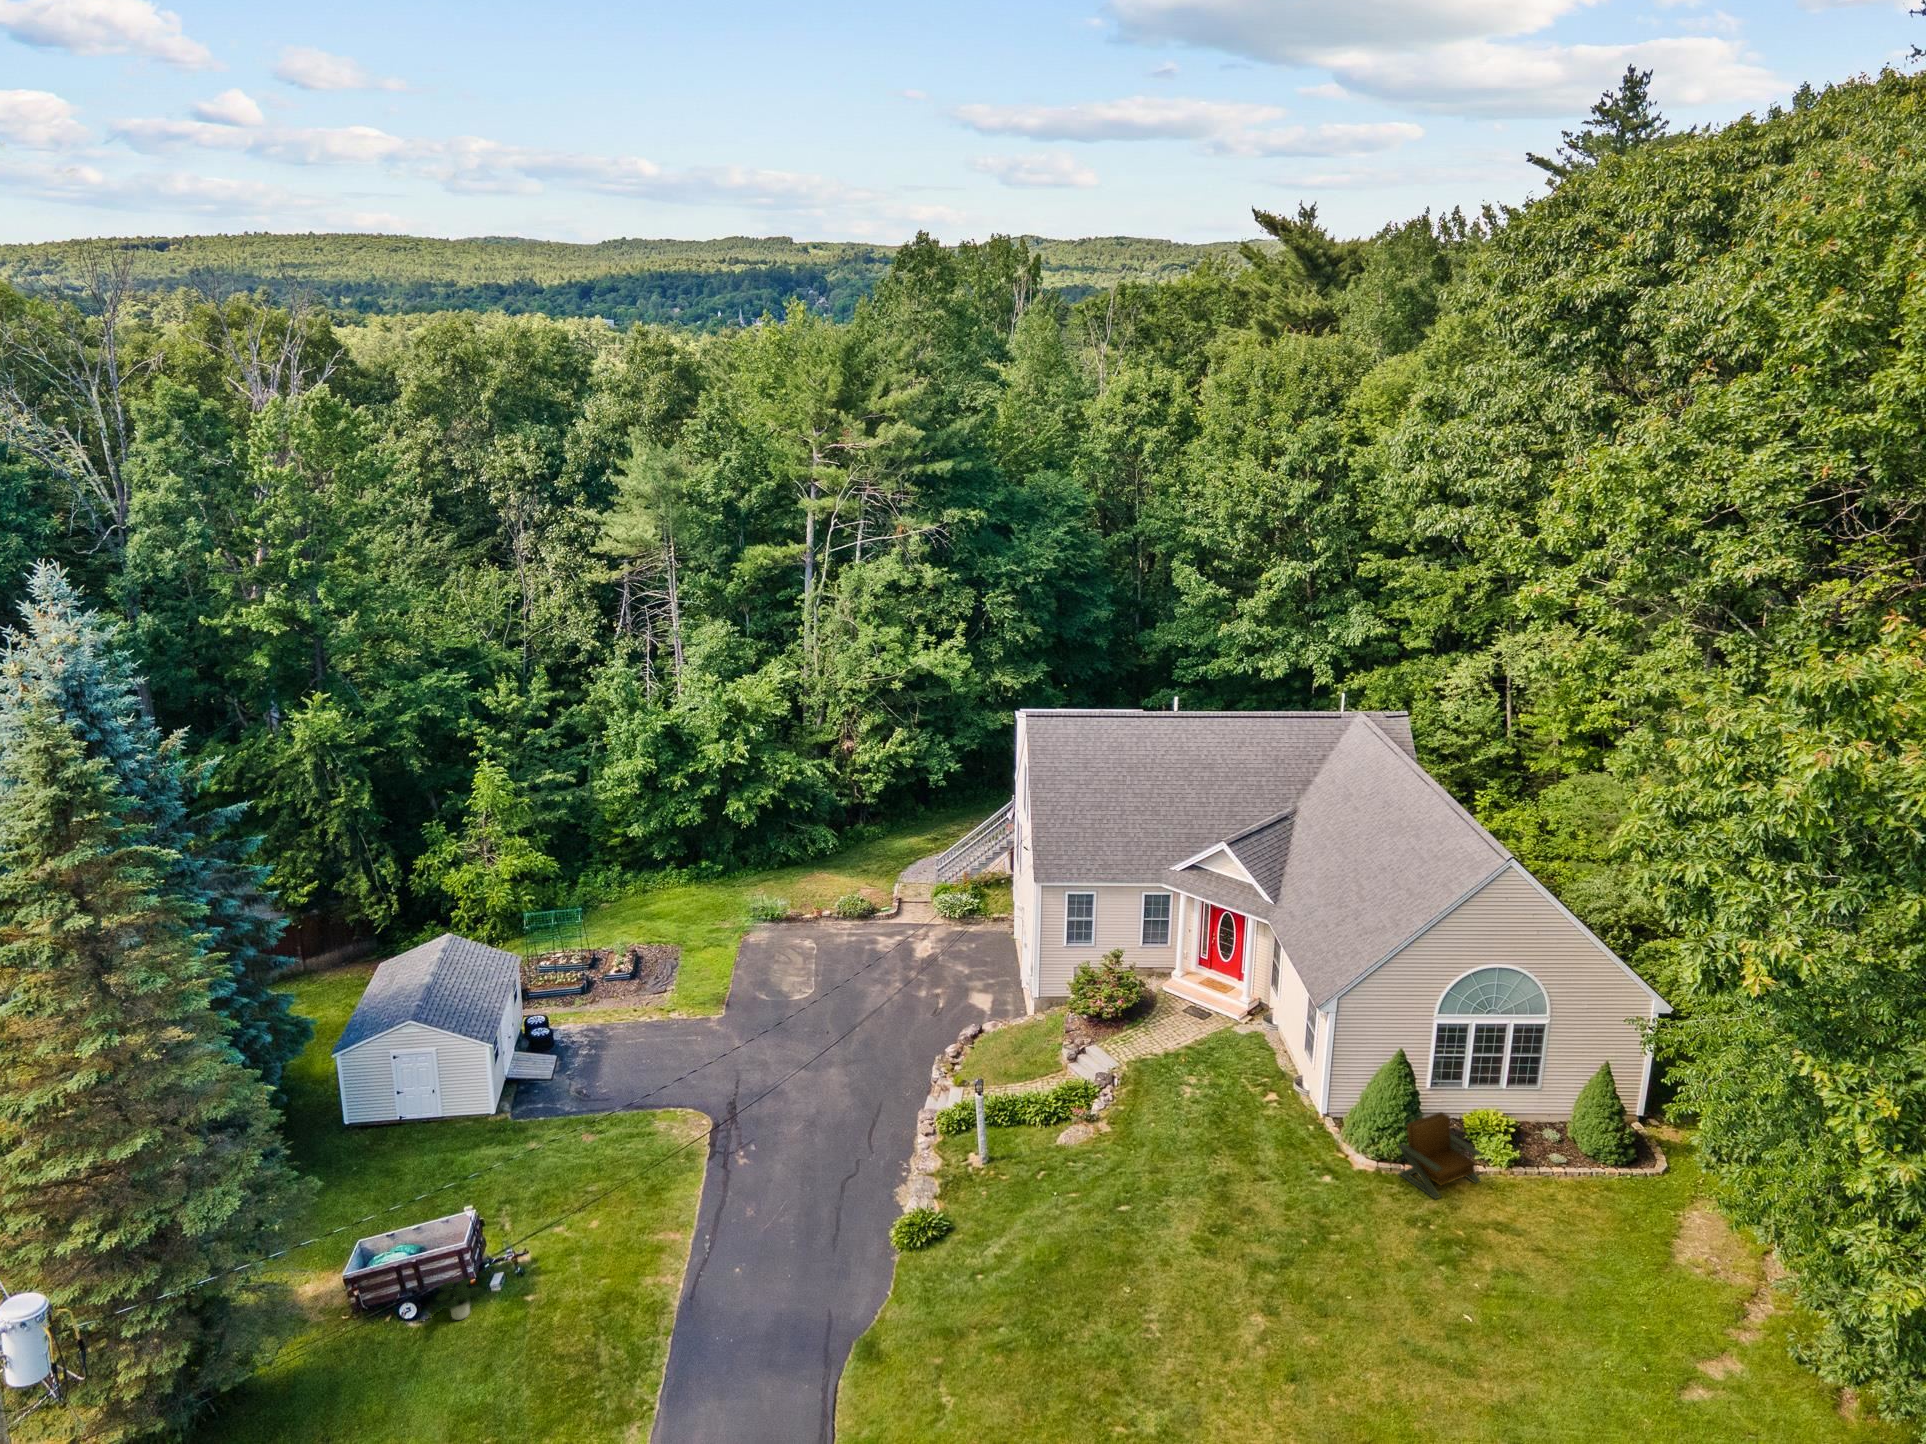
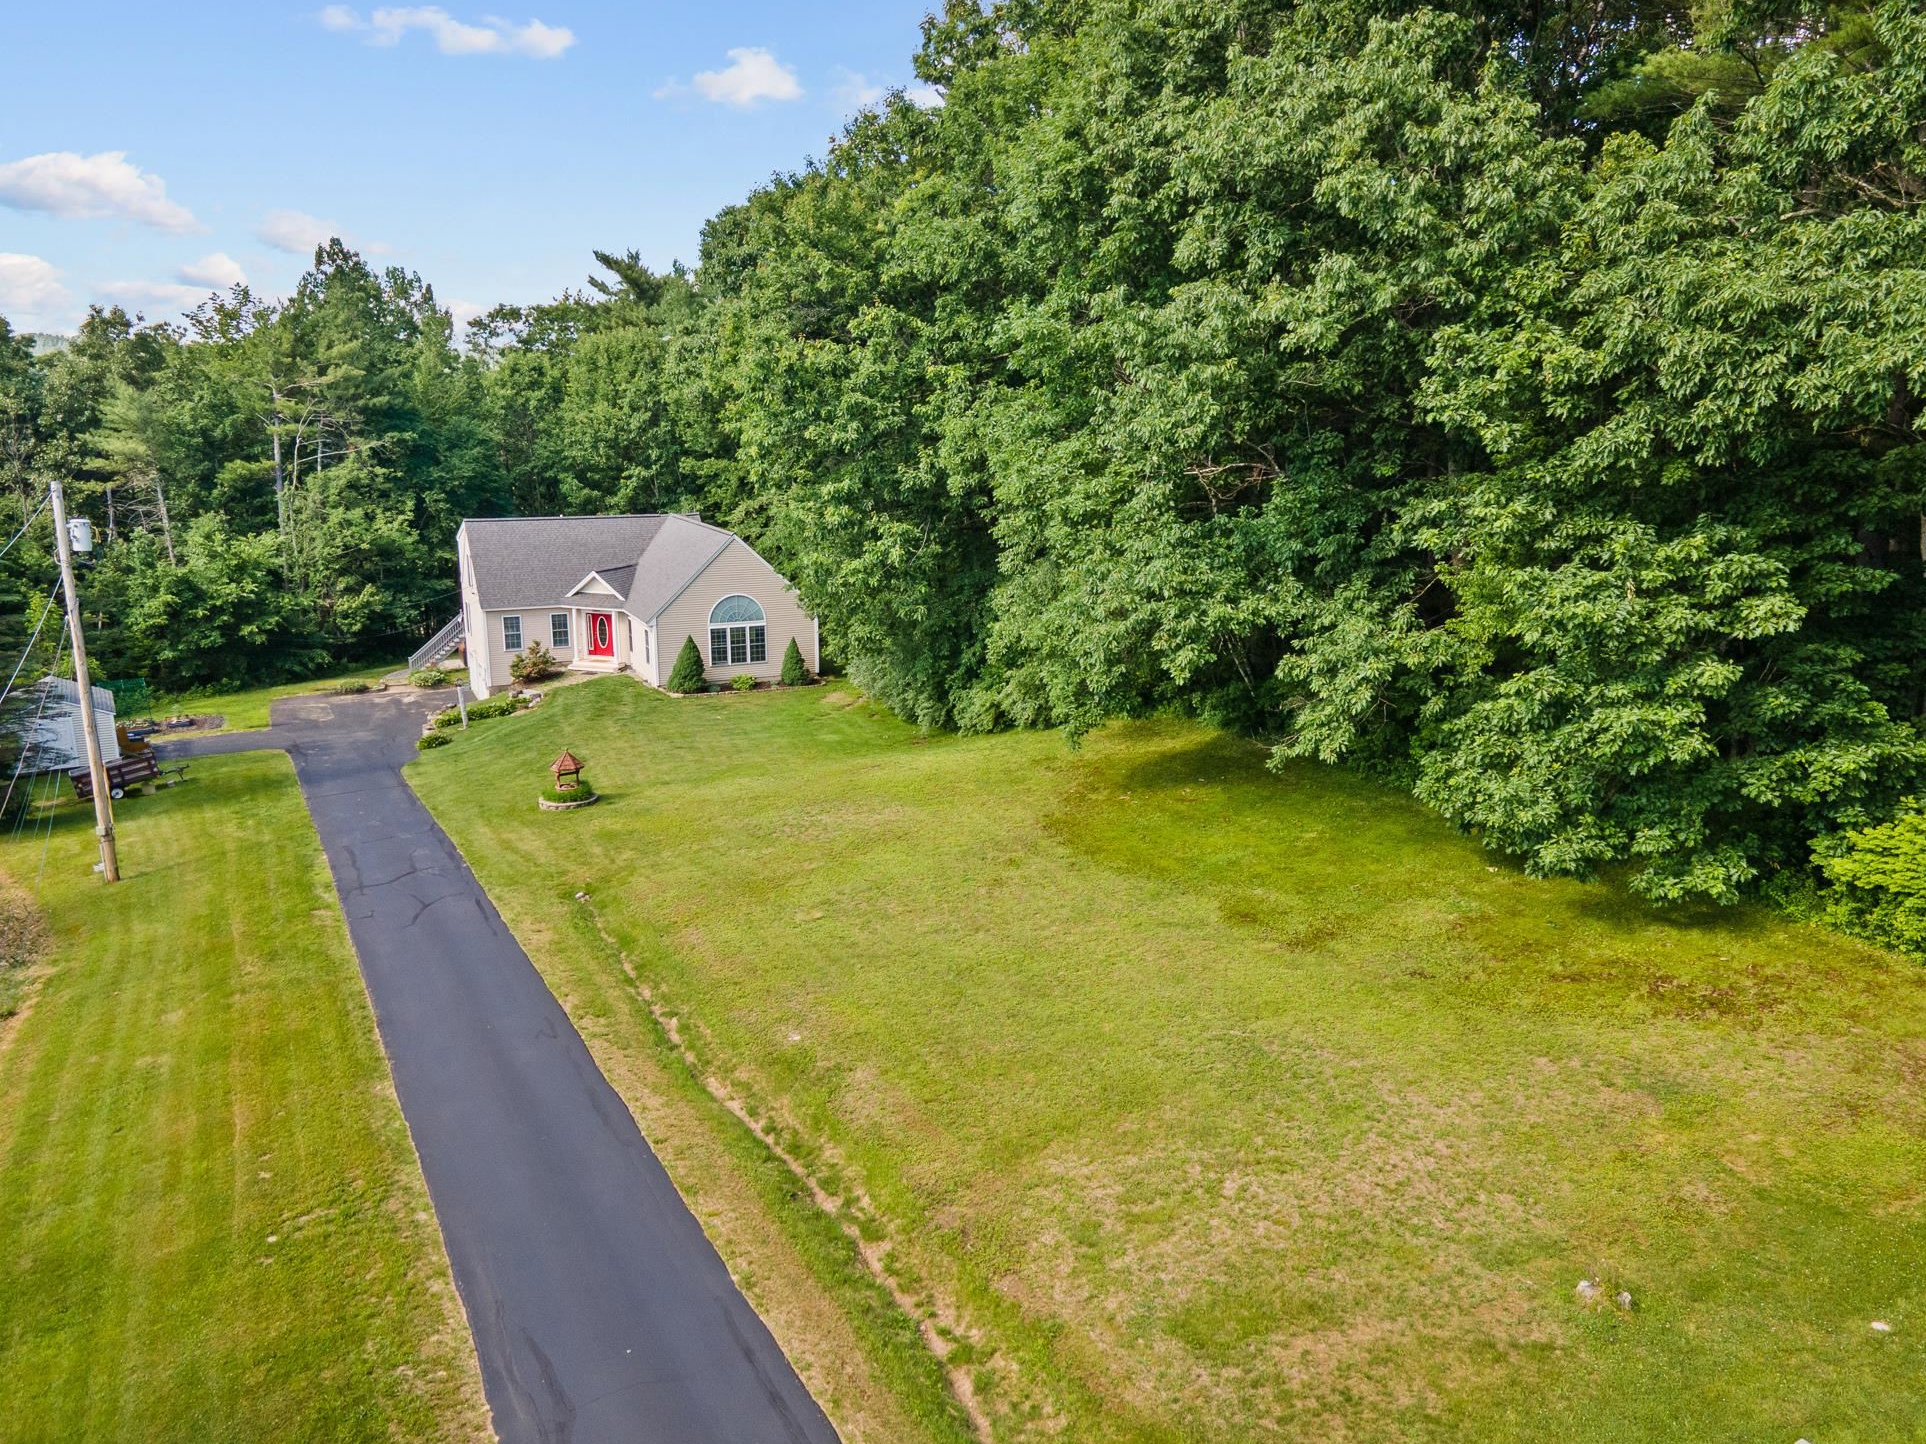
lounge chair: present [1398,1112,1482,1199] -> present [116,726,154,760]

